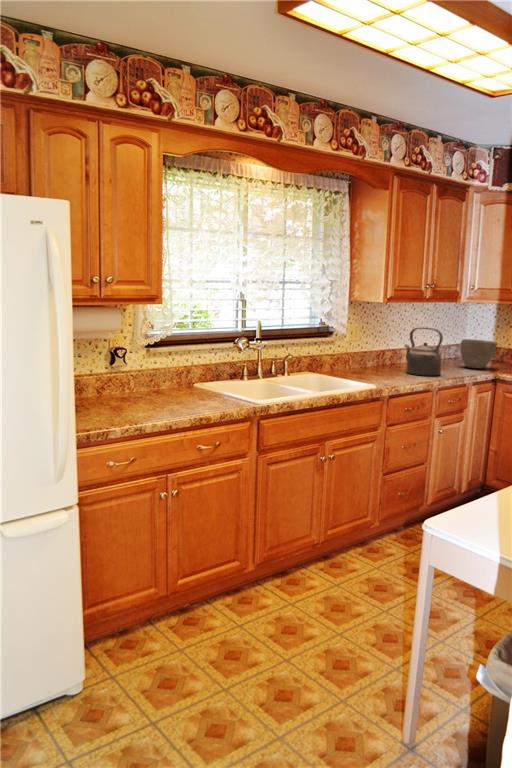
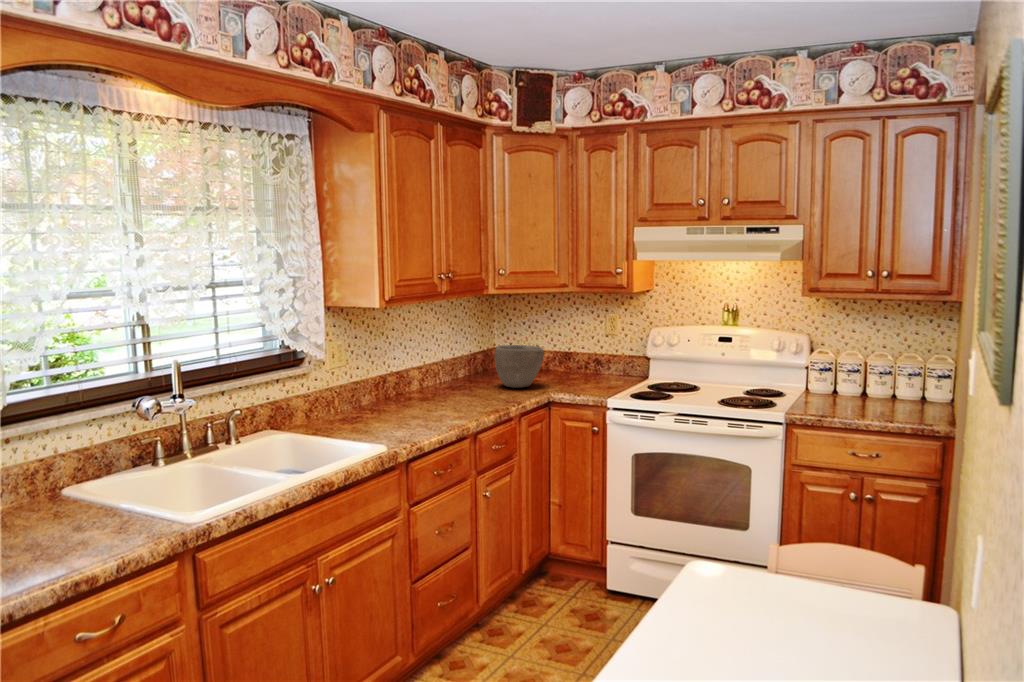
kettle: present [405,328,443,376] -> none [417,338,475,412]

